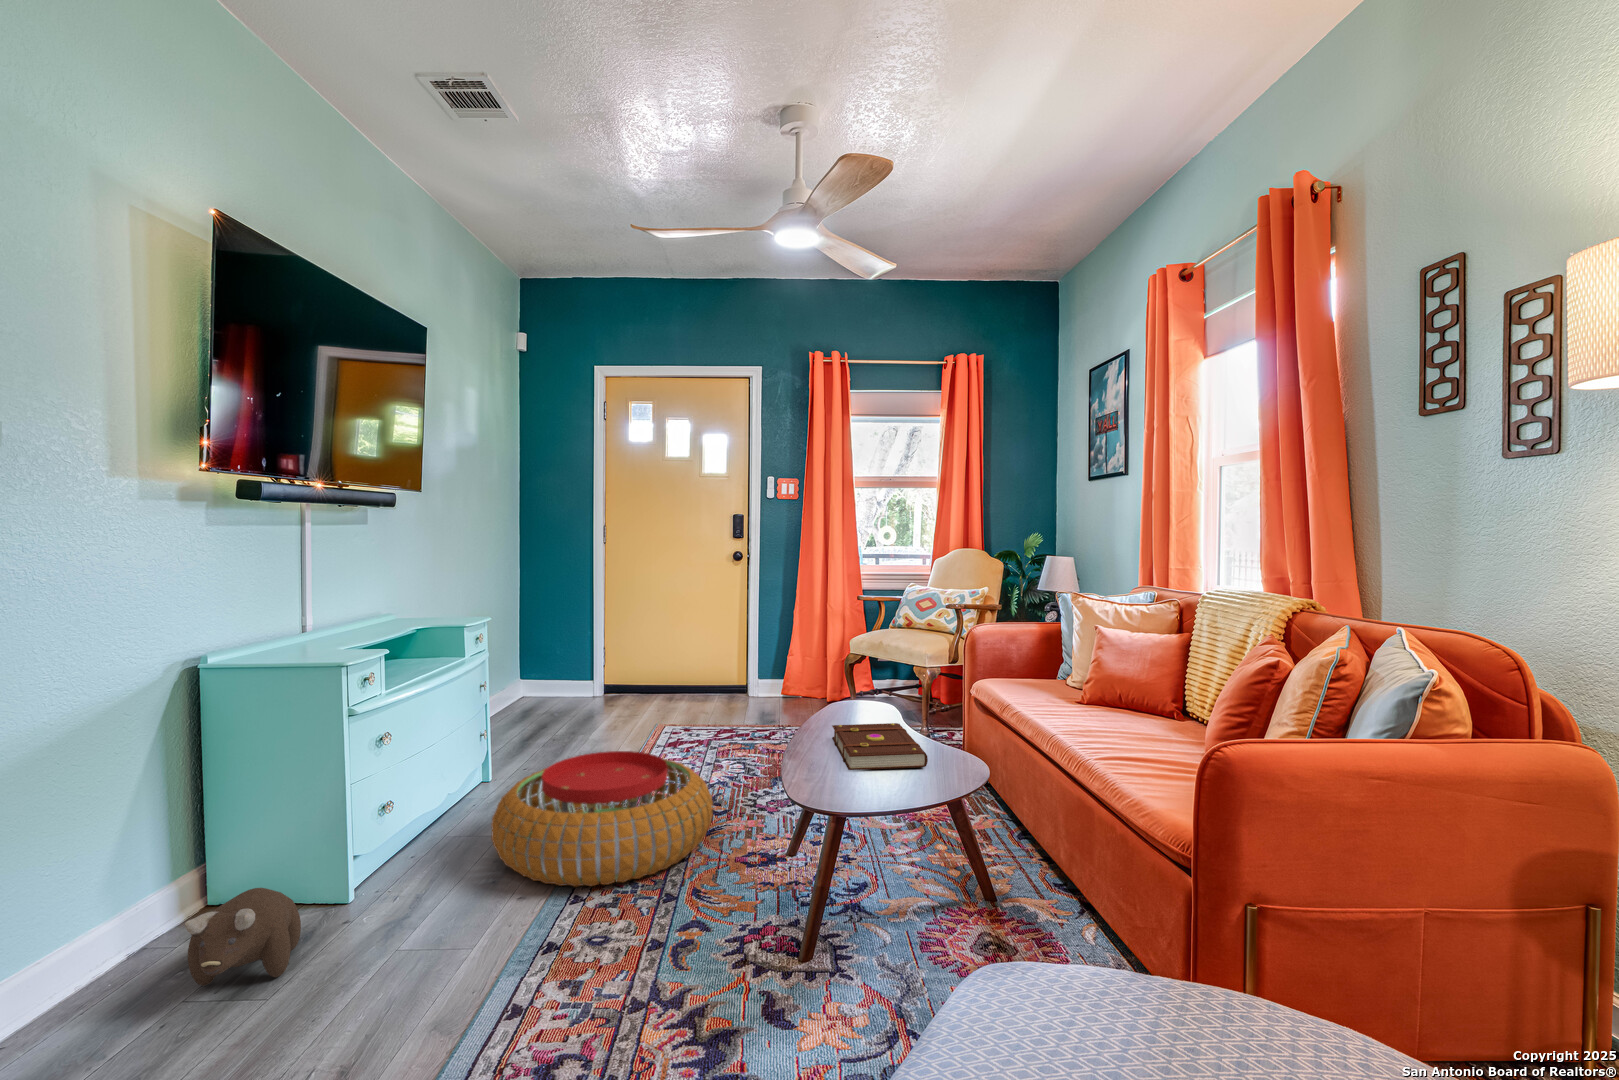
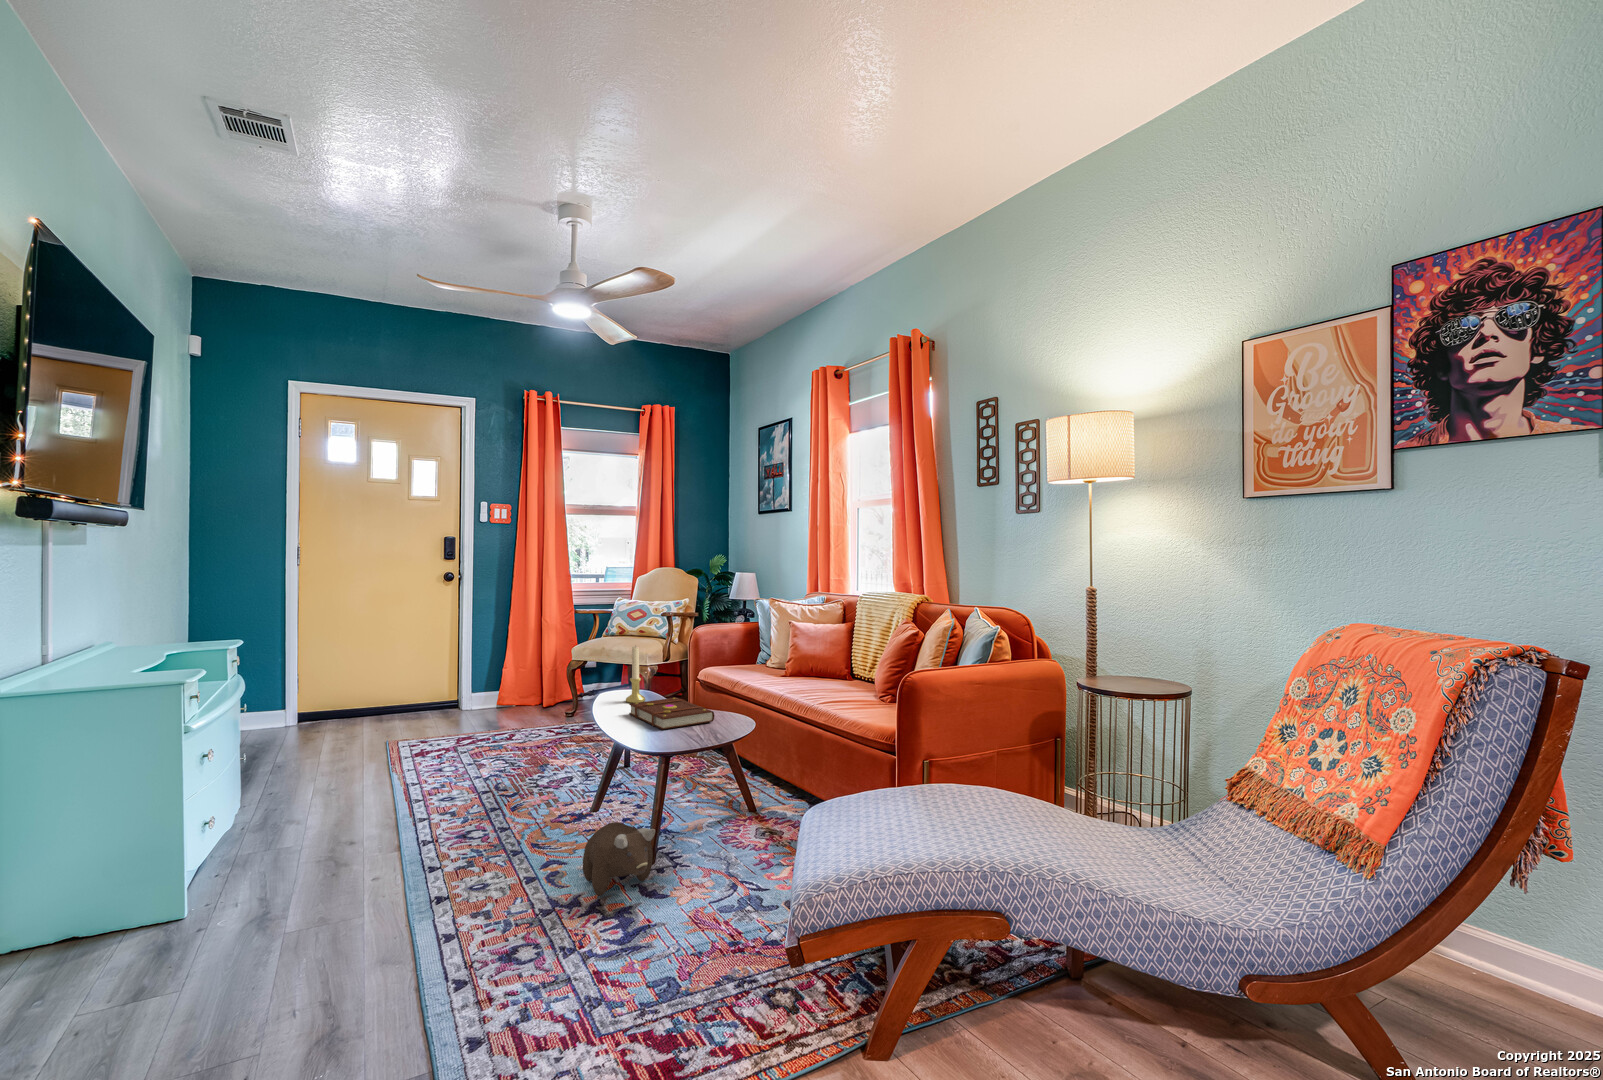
candle holder: none [845,648,870,722] -> present [626,646,645,703]
pouf: present [491,751,713,887] -> none [309,752,524,869]
plush toy: present [185,888,301,986] -> present [583,822,655,896]

